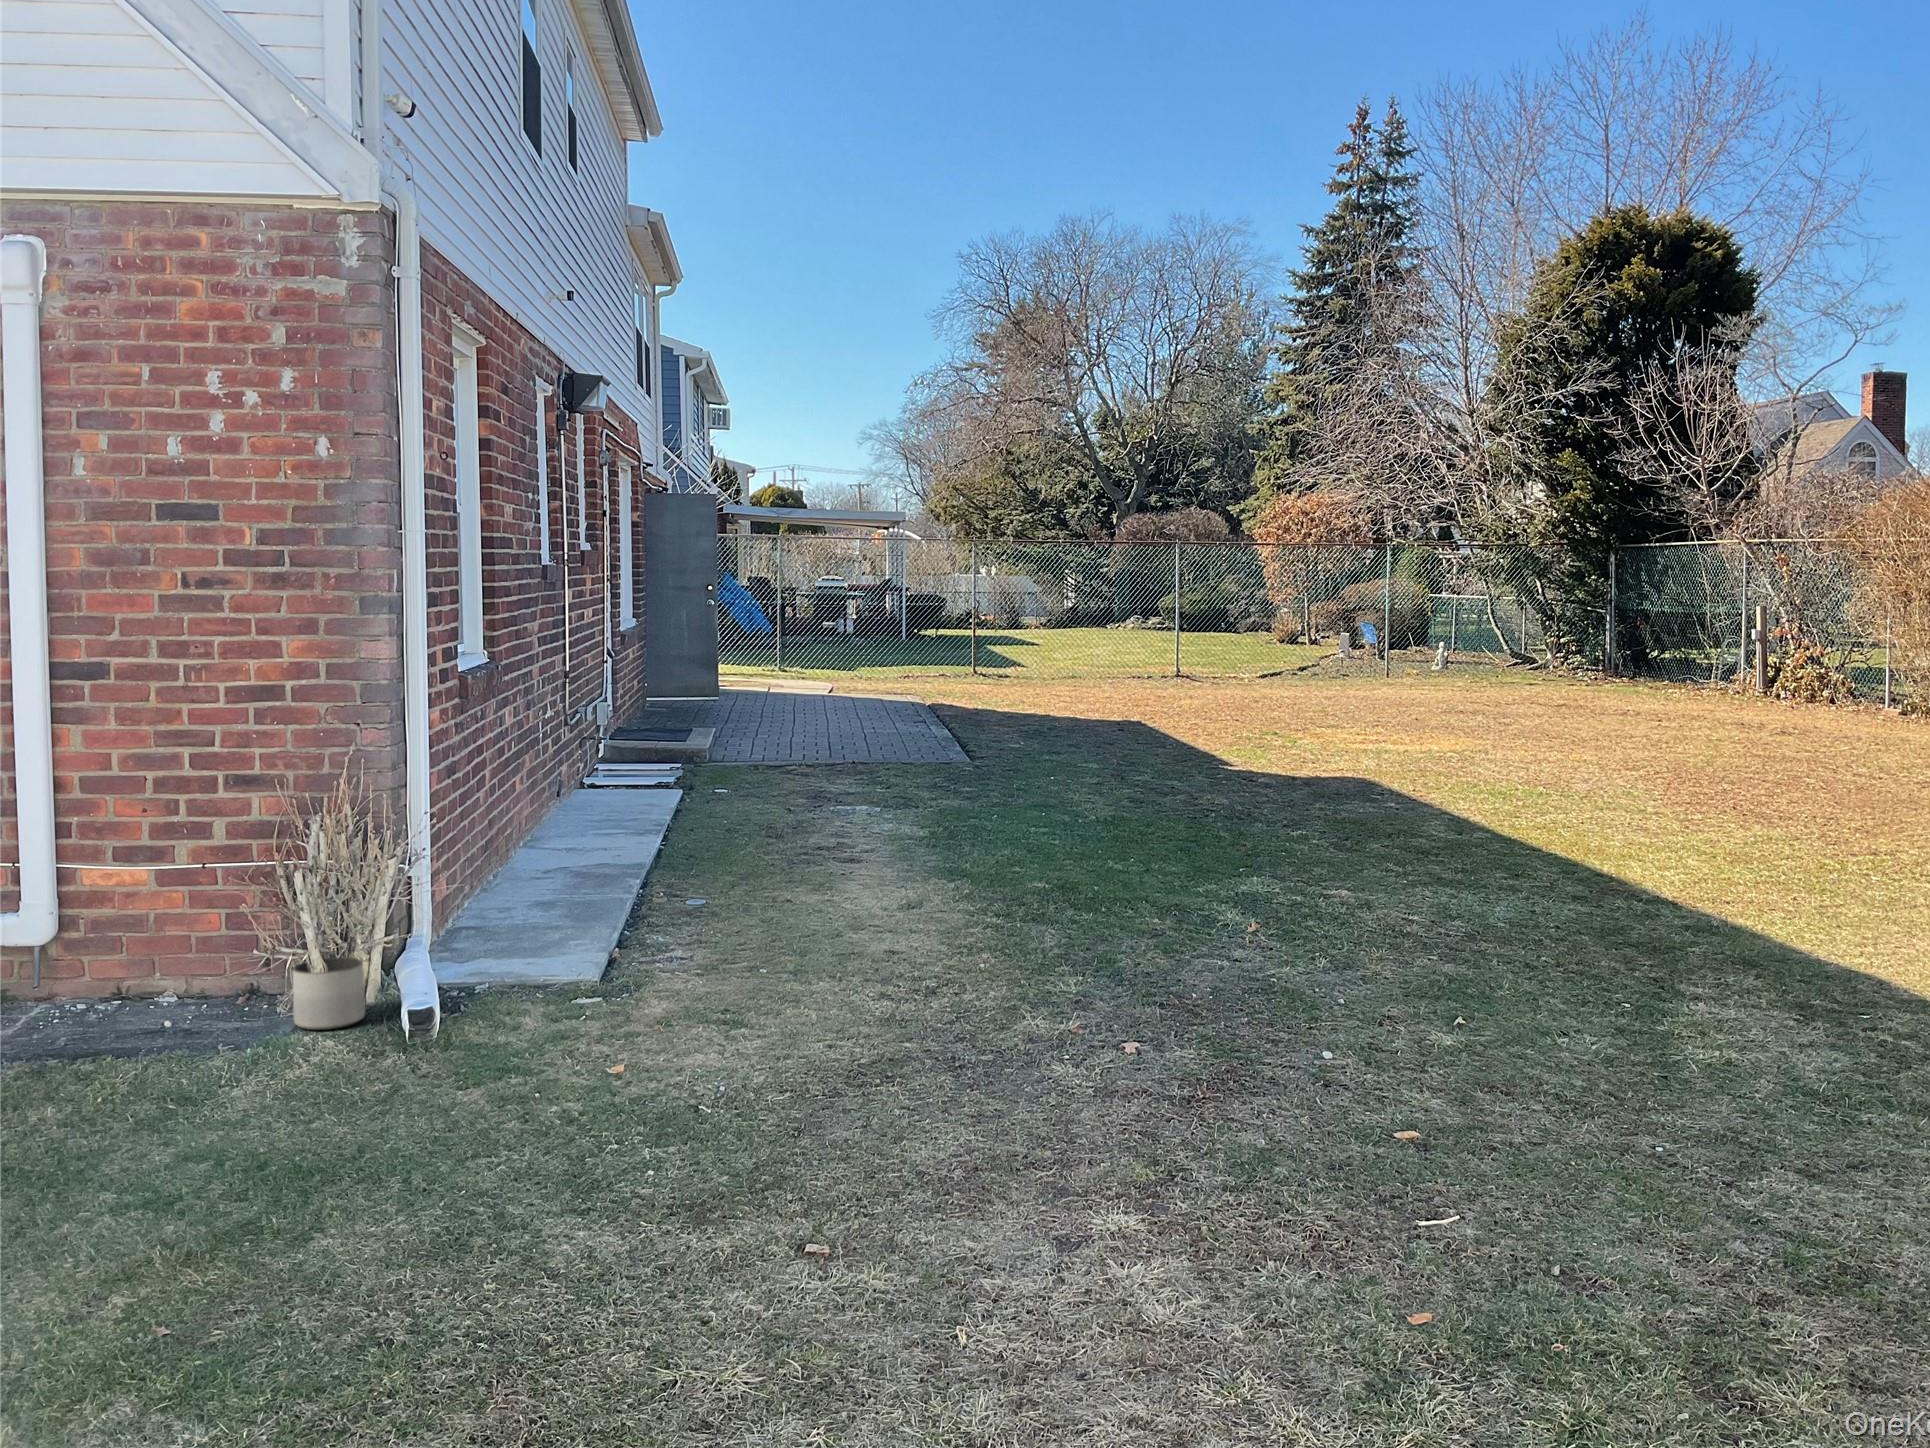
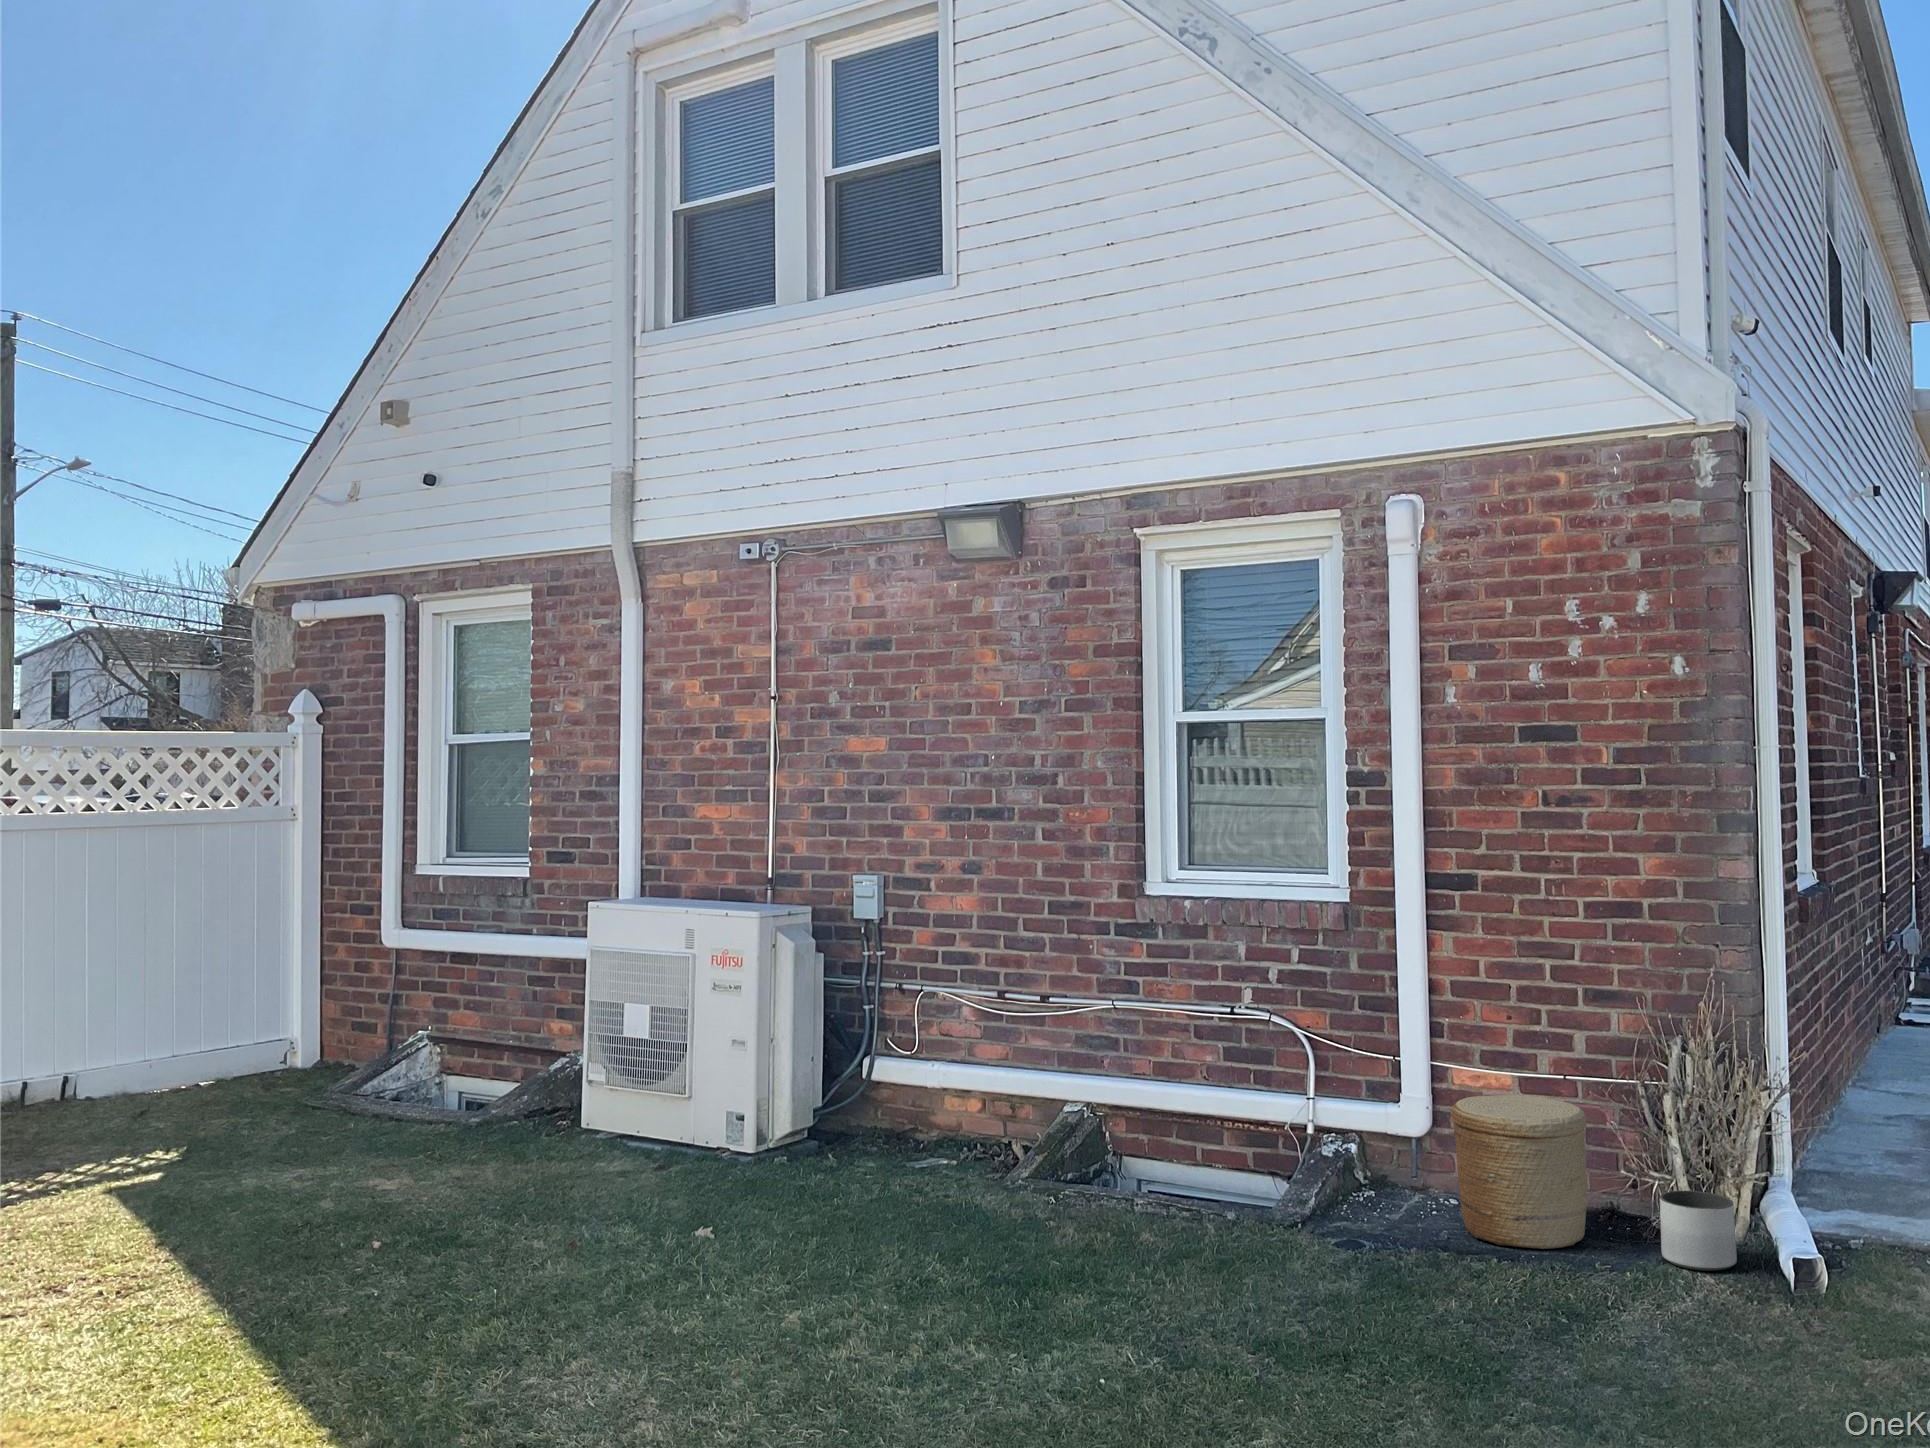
woven basket: none [70,889,223,1044] -> present [1451,1095,1587,1249]

